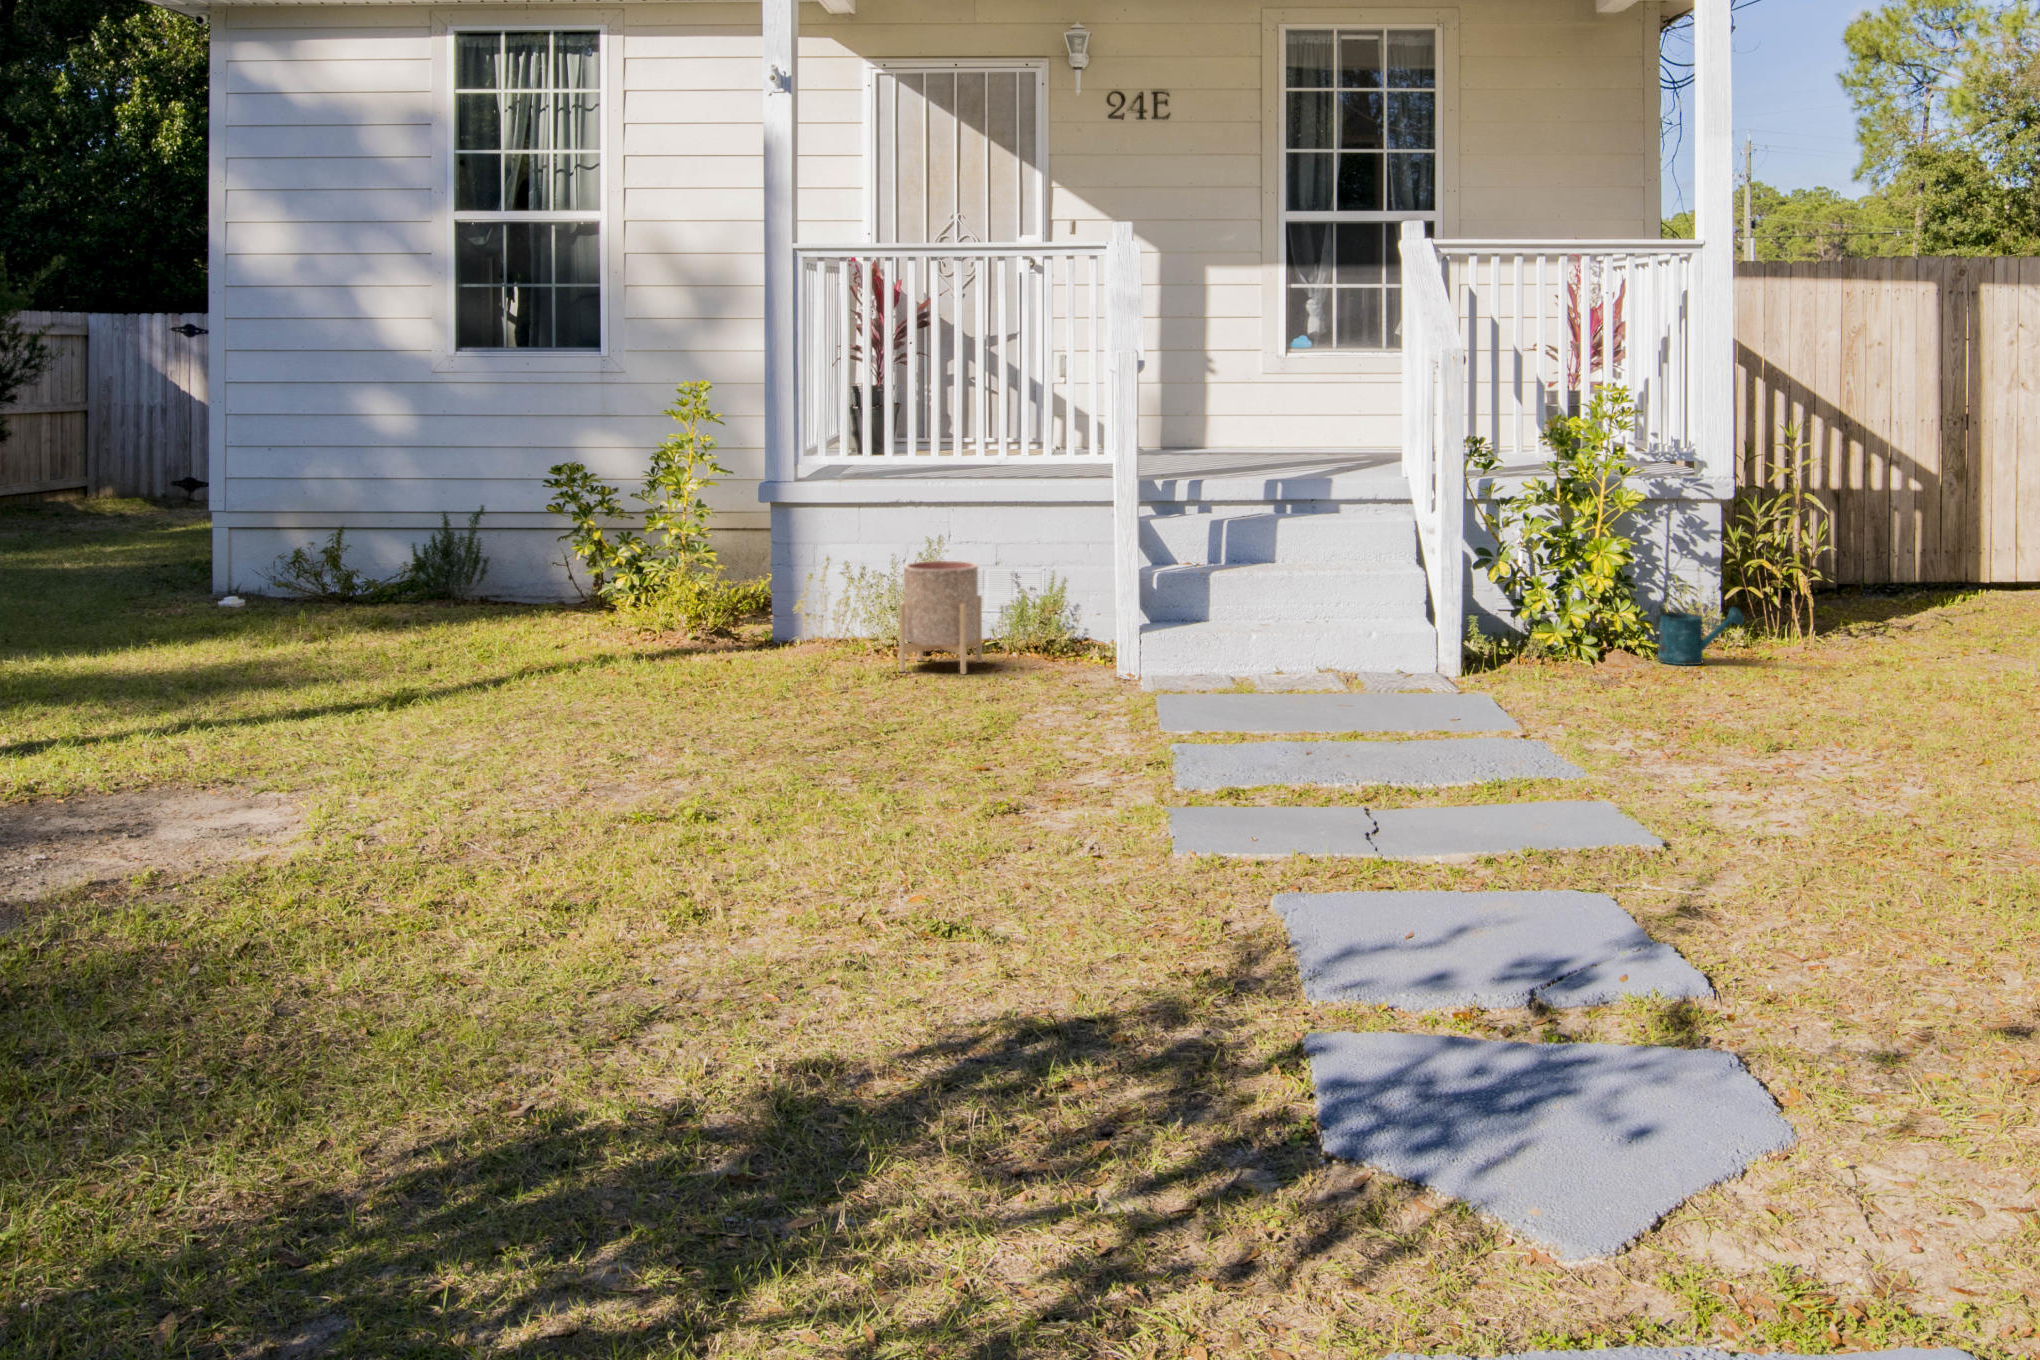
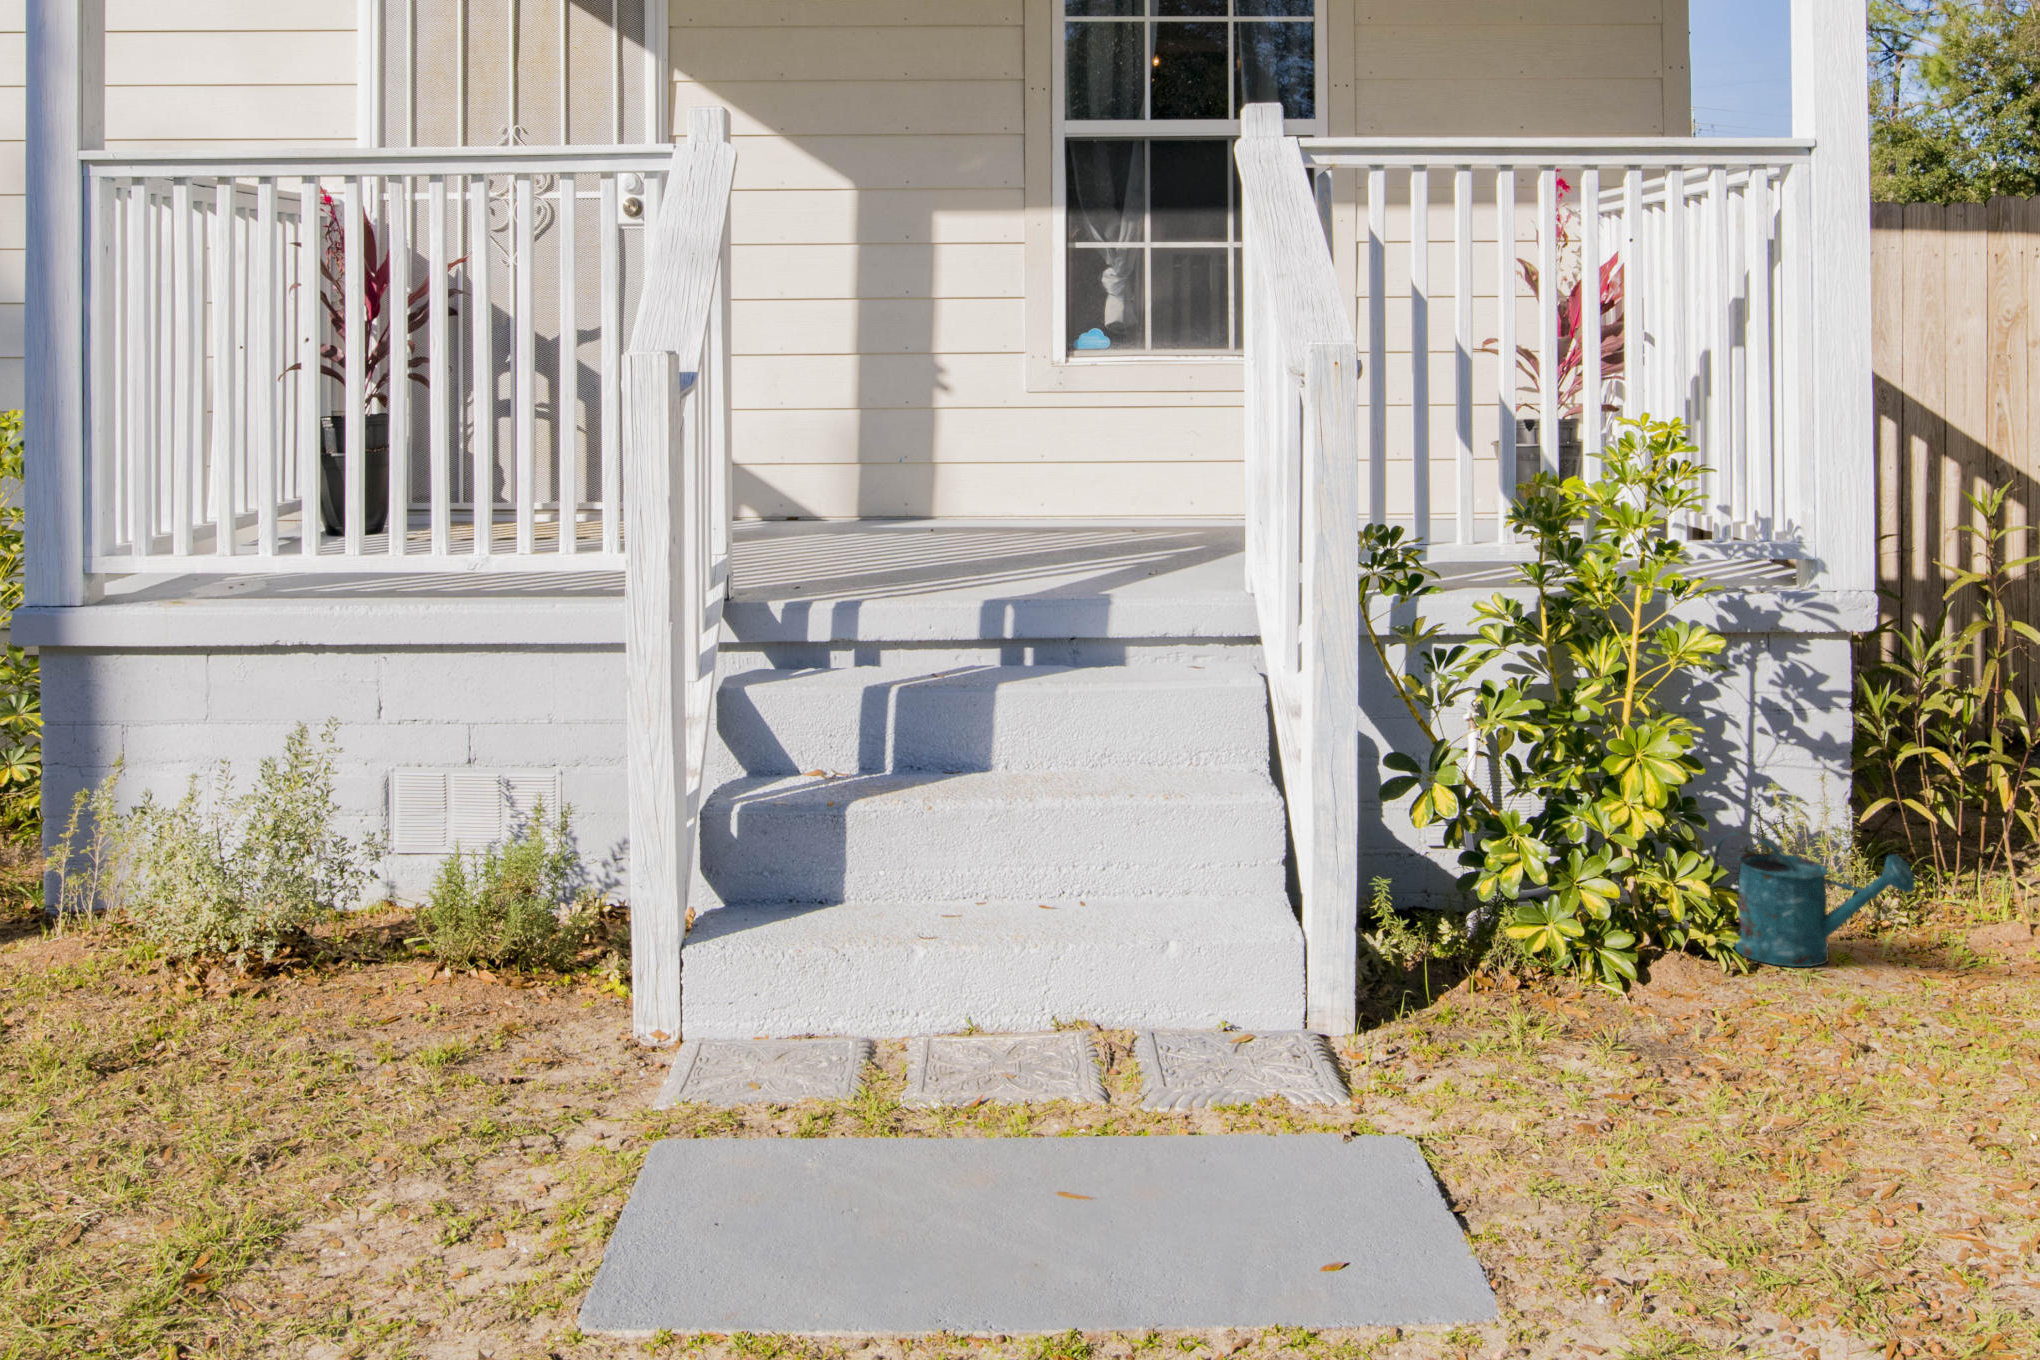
planter: present [899,561,982,674] -> none [238,759,427,1000]

